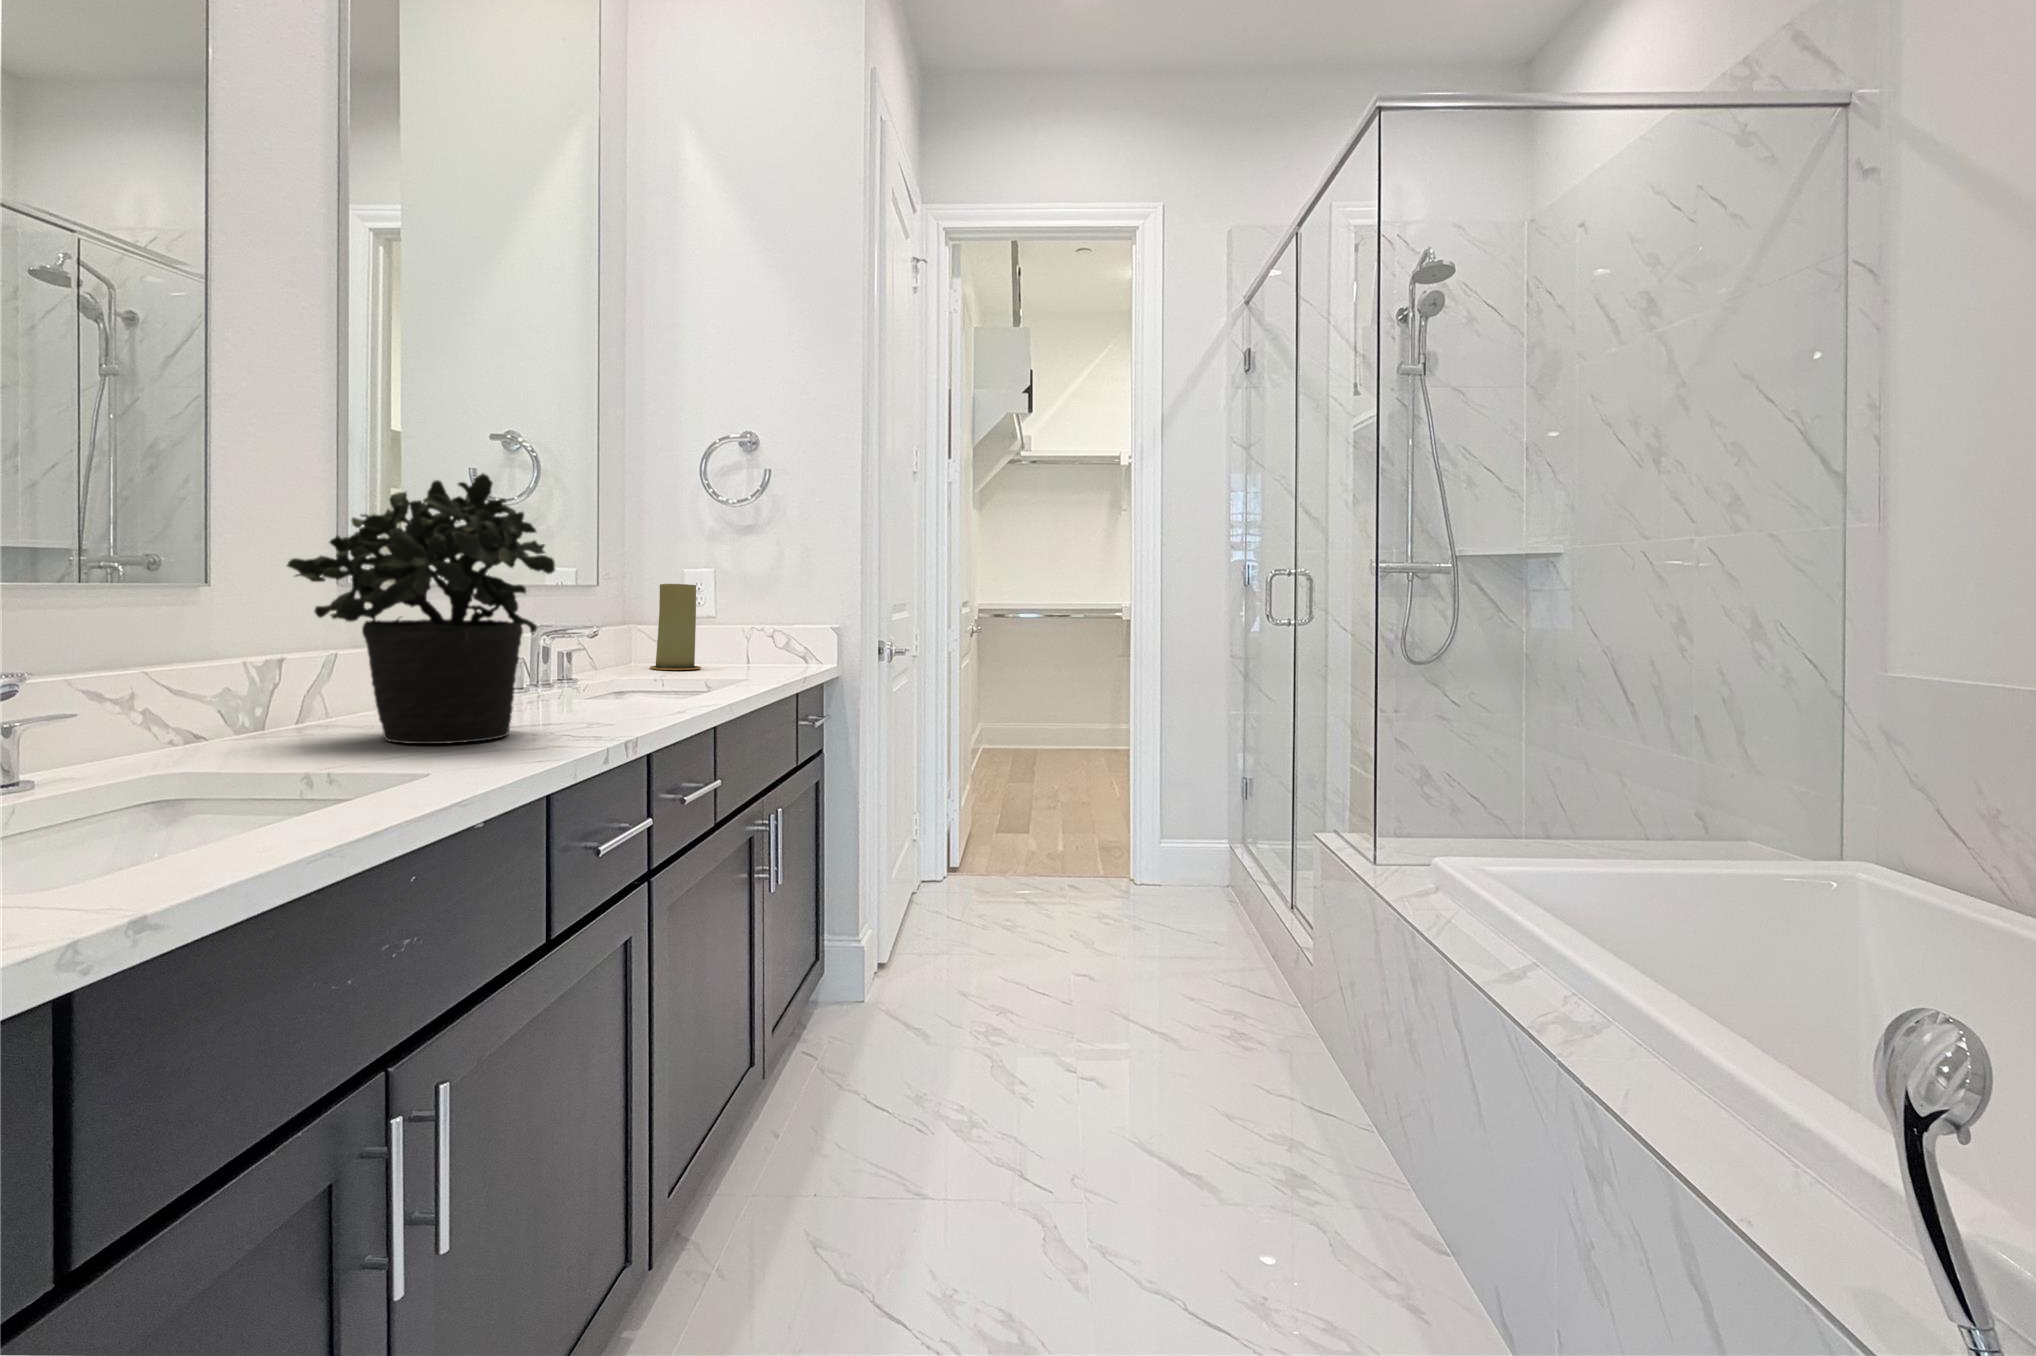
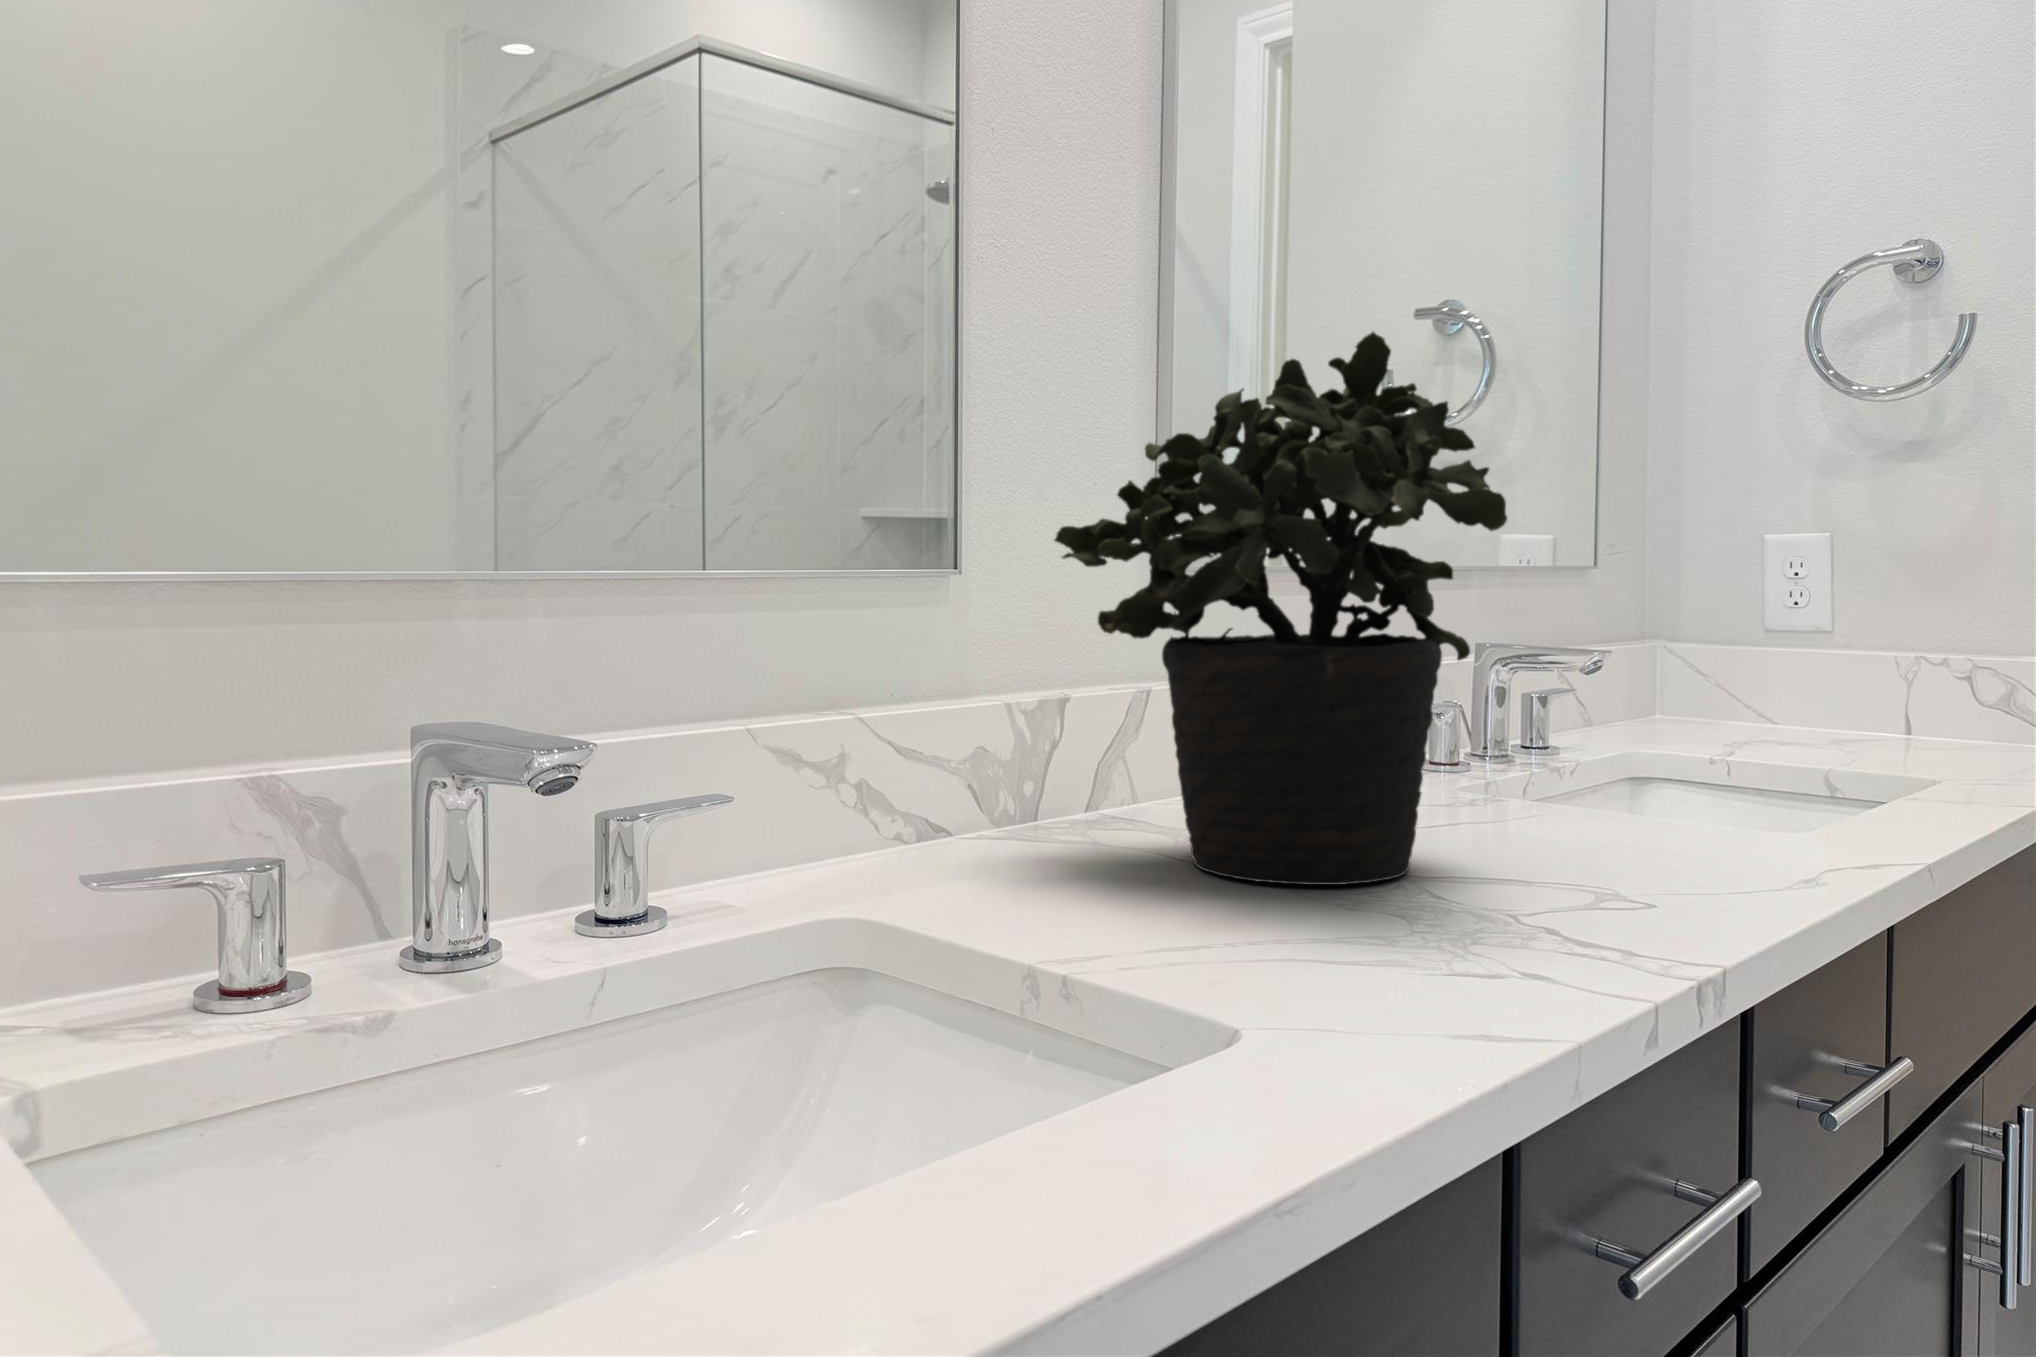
candle: present [650,584,701,670] -> none [1693,564,1801,735]

